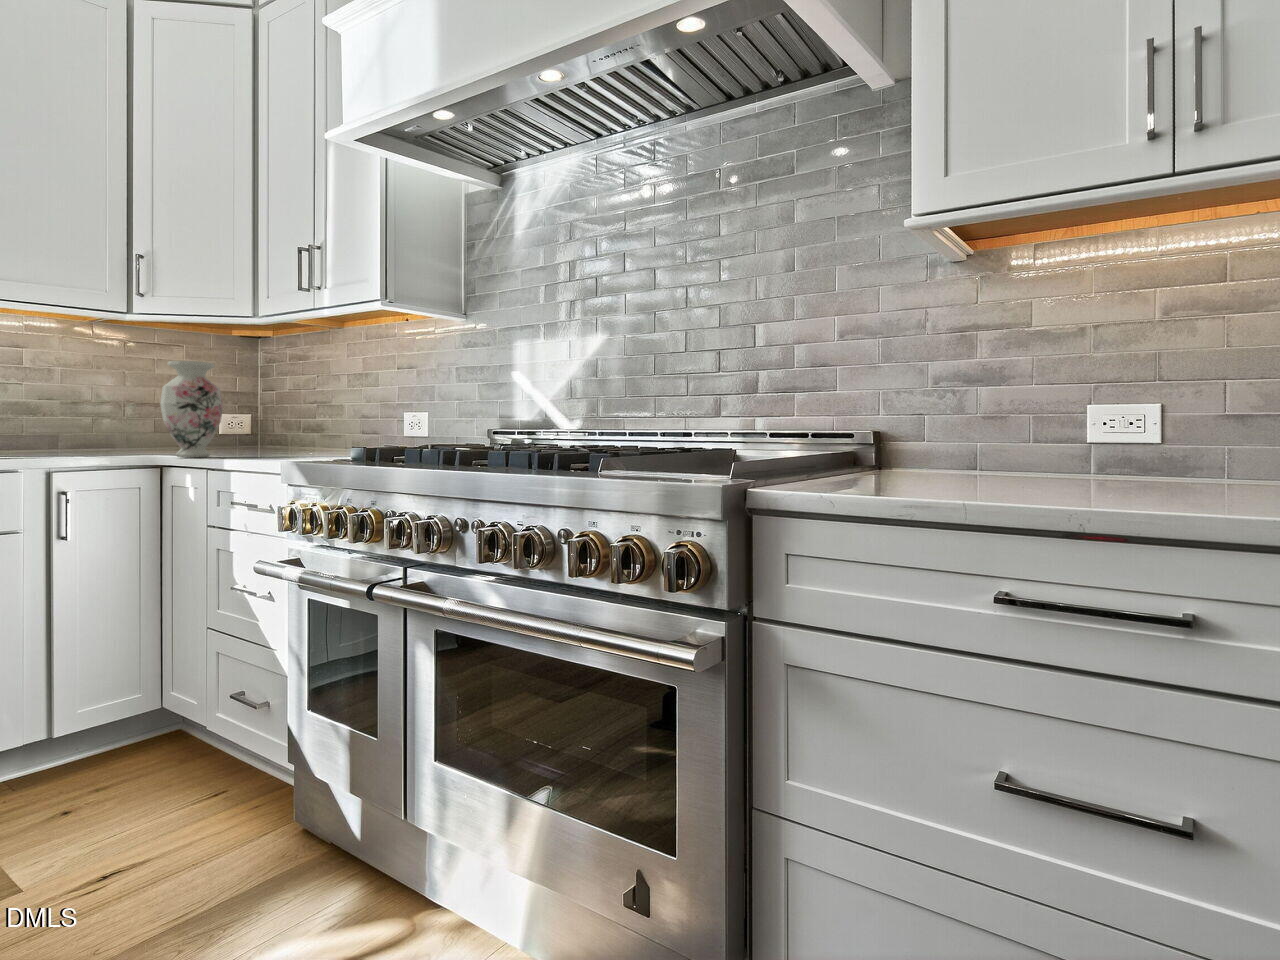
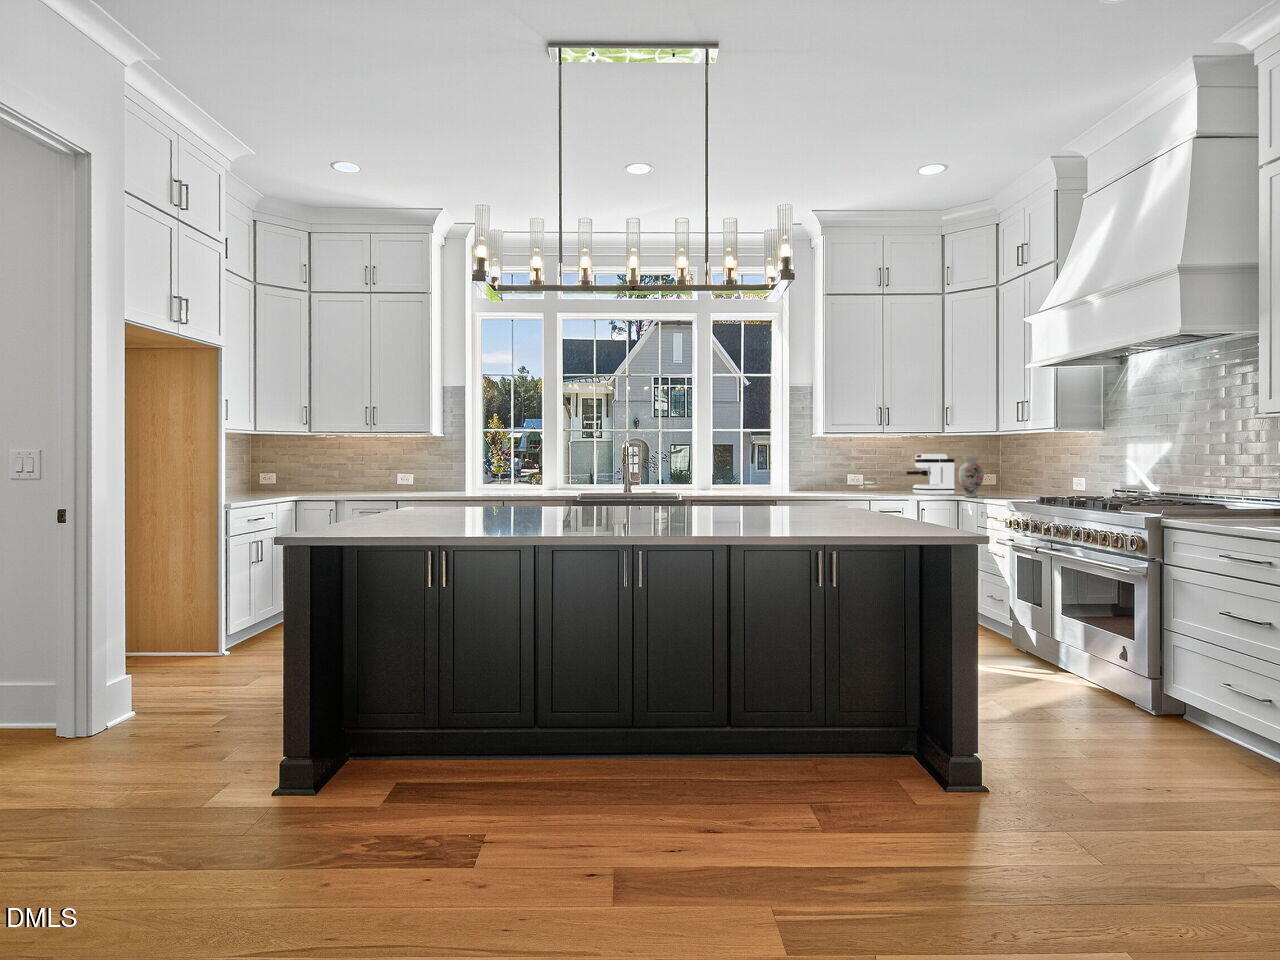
coffee maker: none [29,358,159,455] -> present [906,454,955,495]

